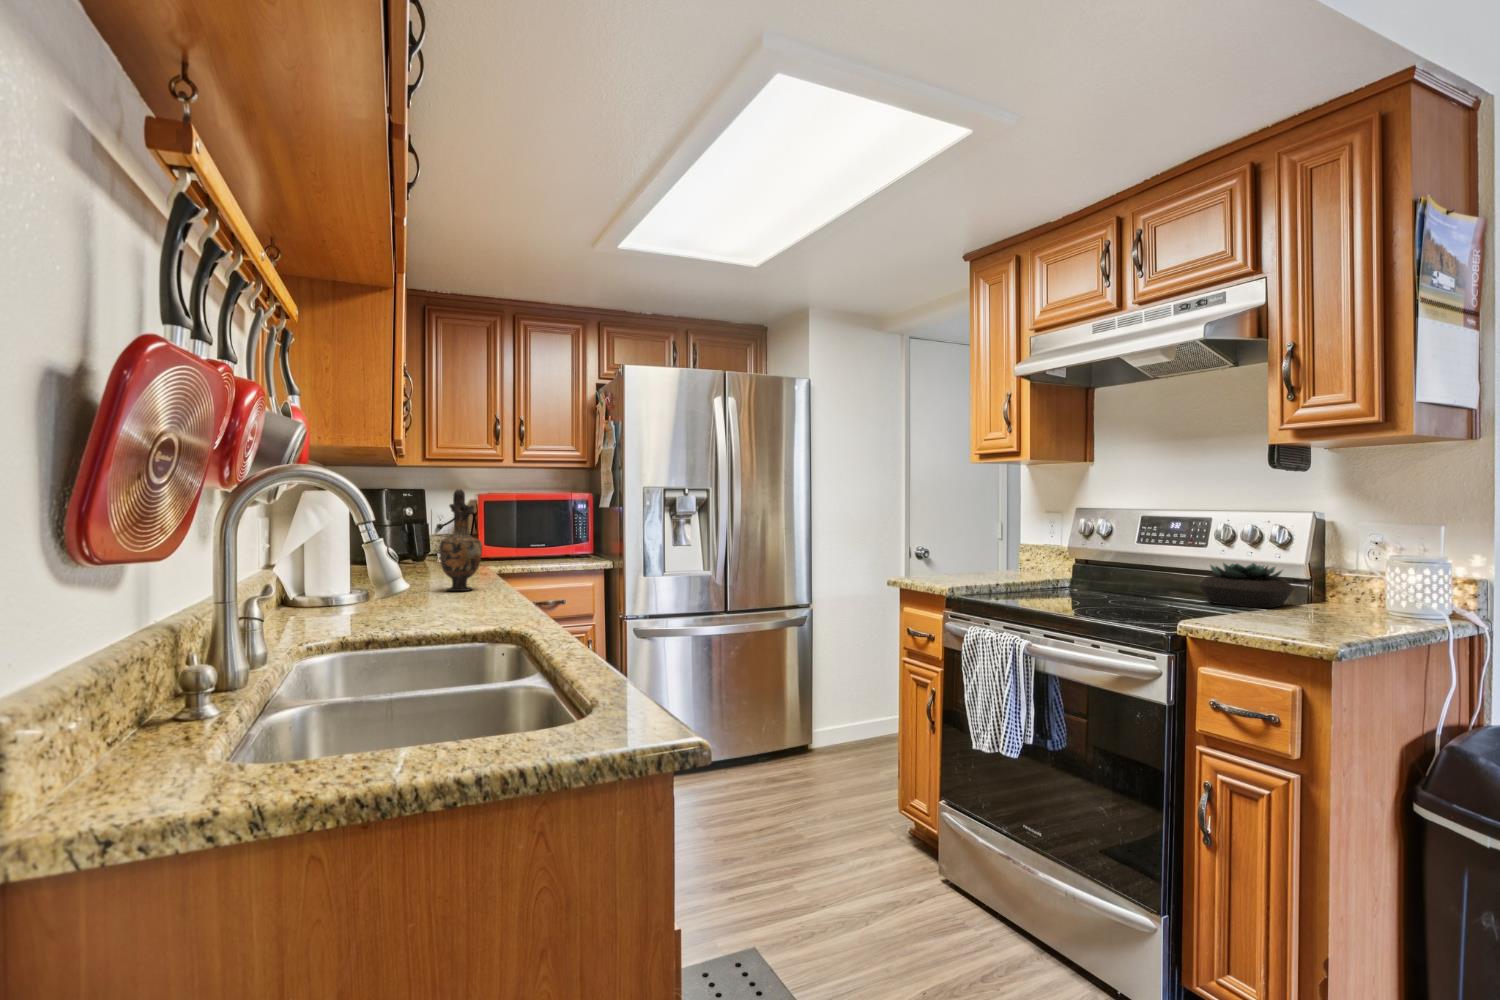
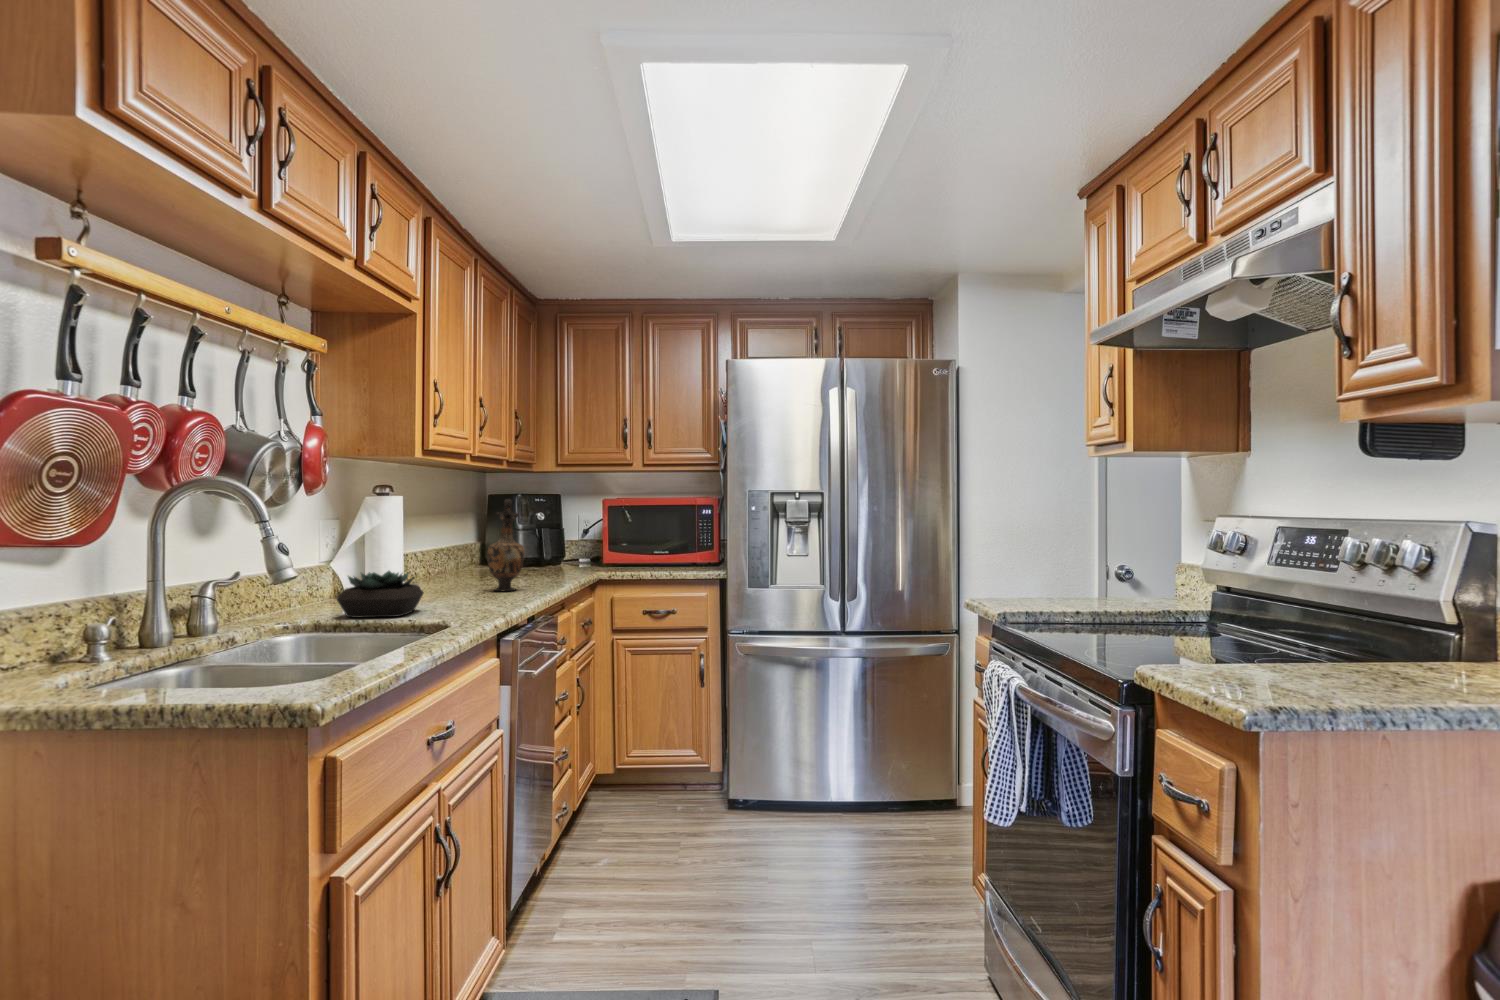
succulent plant: present [1198,563,1294,608] -> present [336,571,424,618]

